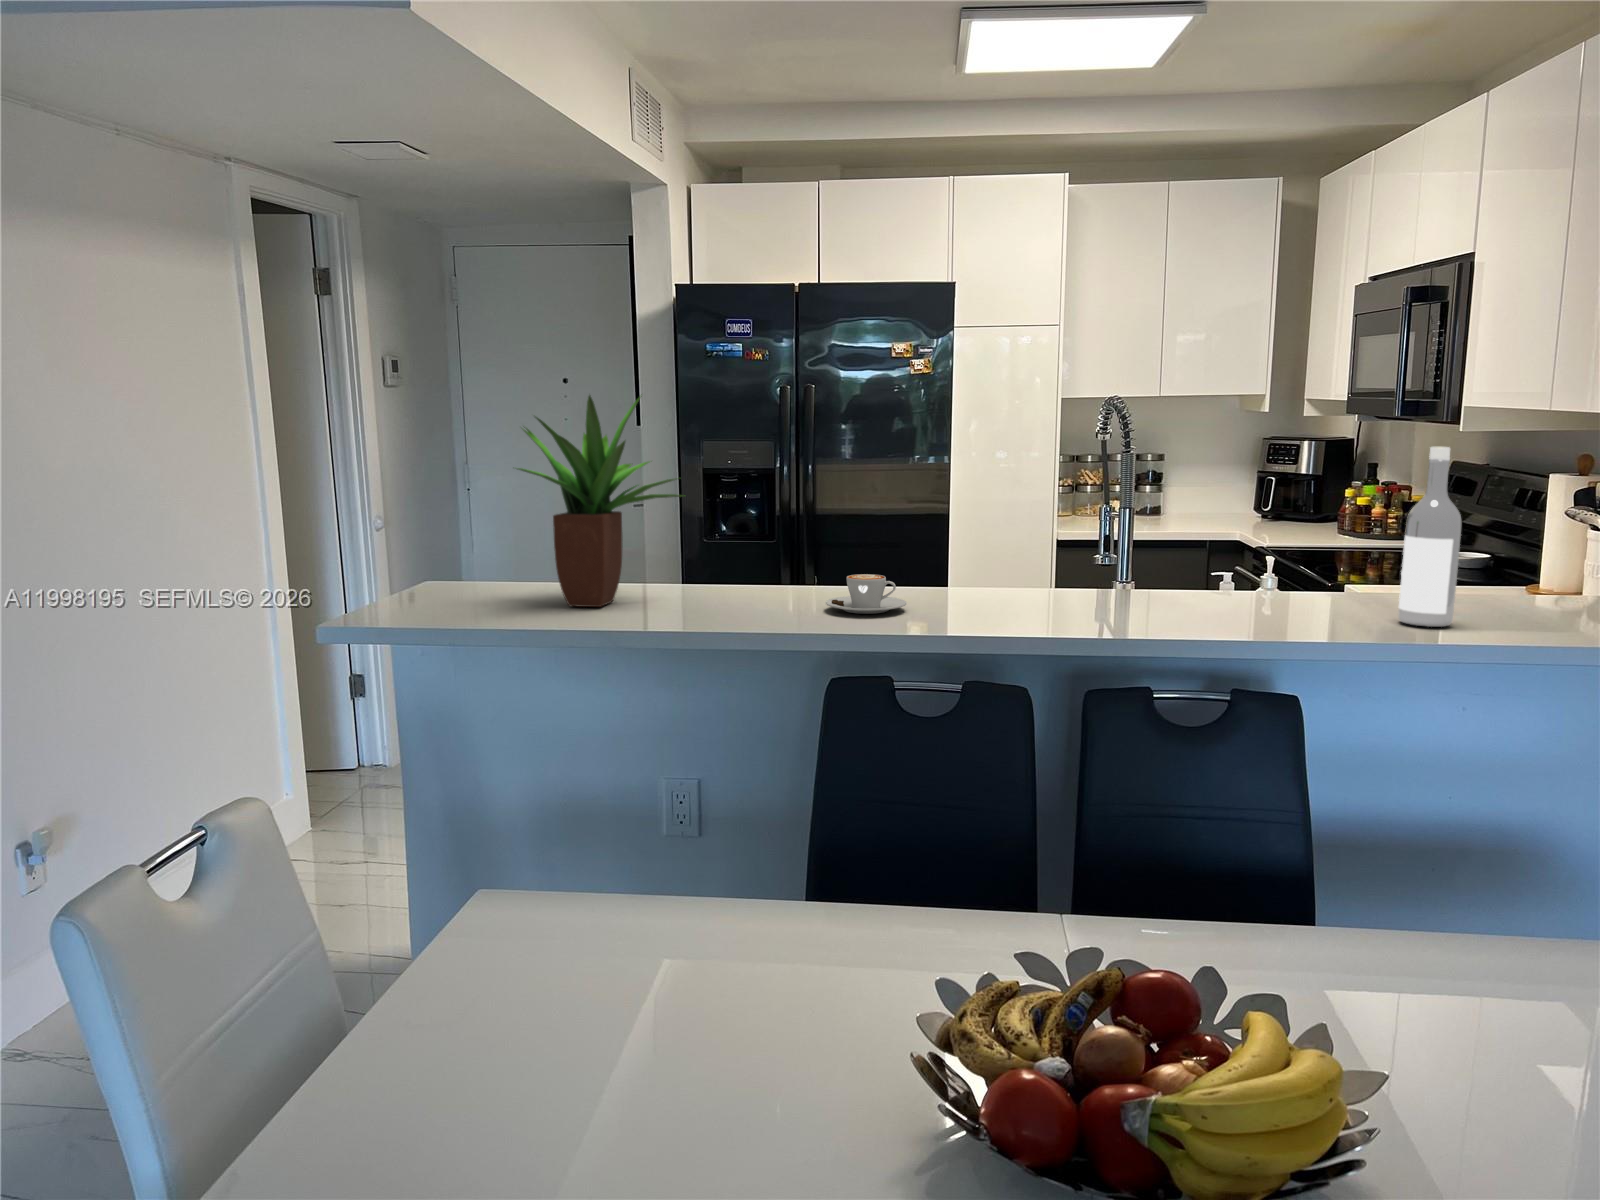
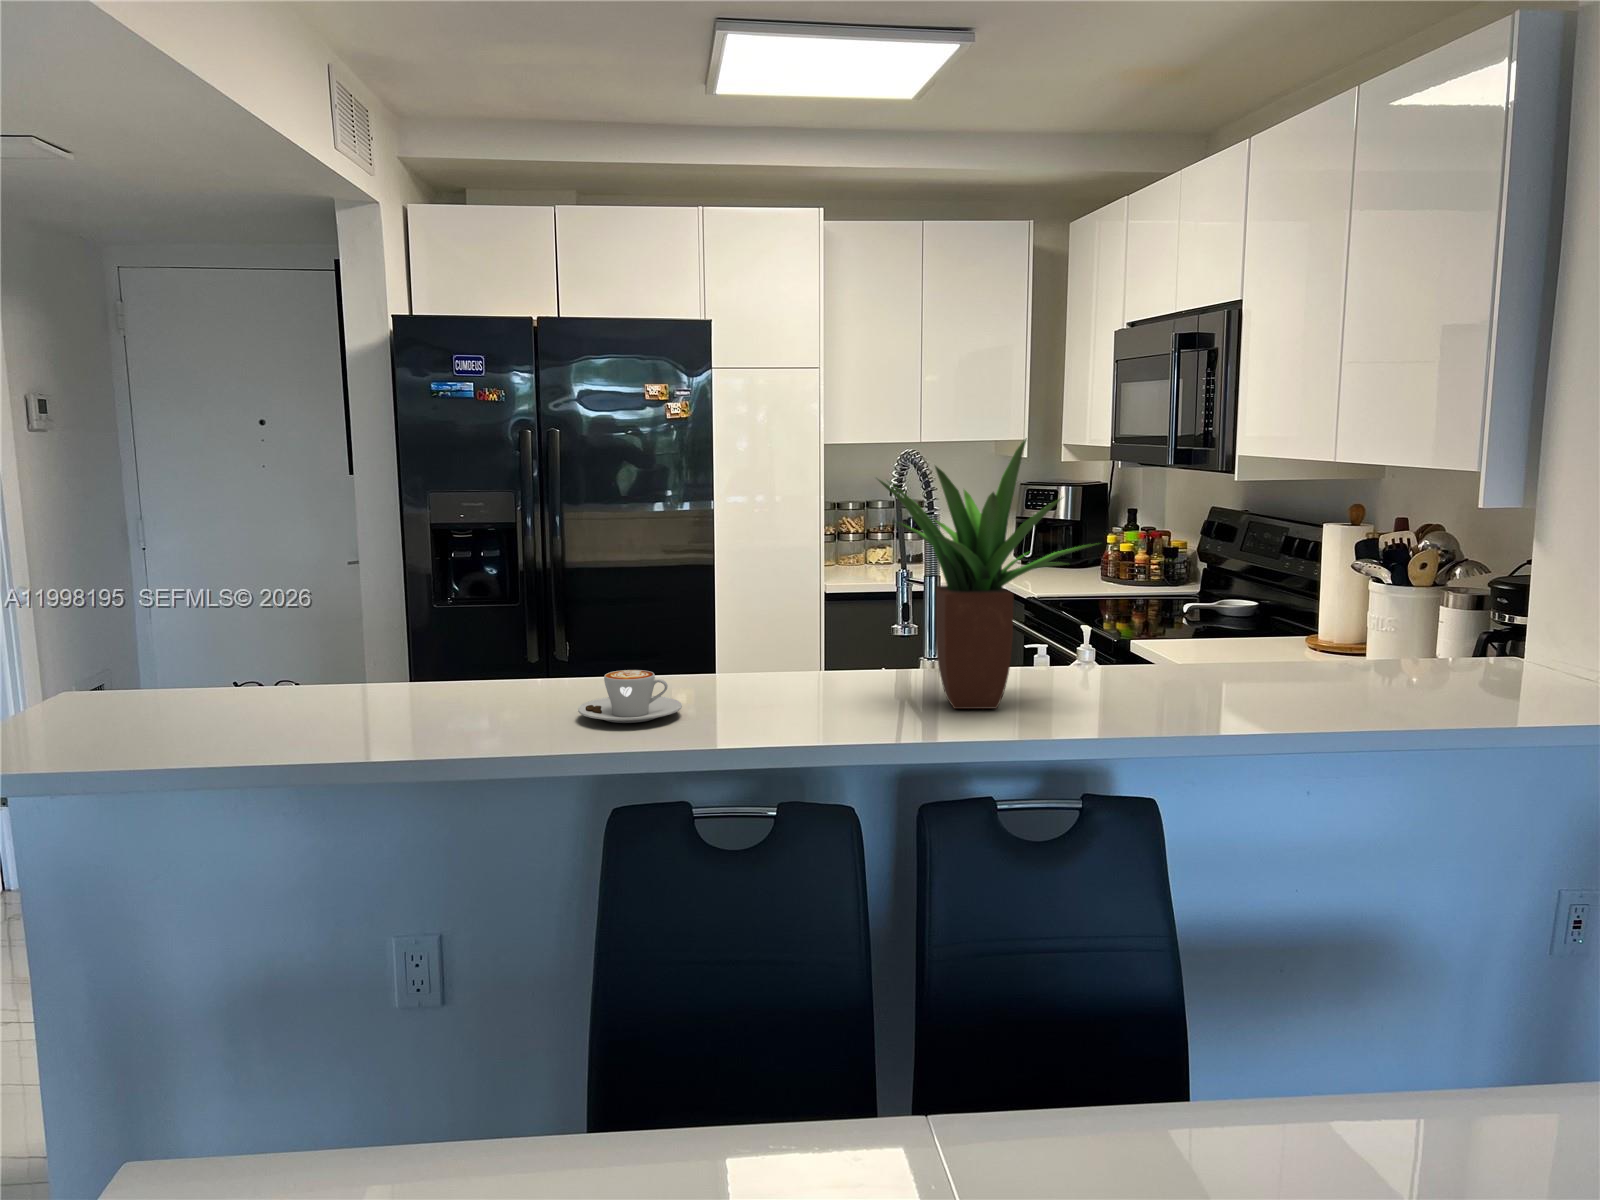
potted plant: present [518,395,682,607] -> present [878,438,1099,709]
wine bottle: present [1398,447,1461,627] -> none [1245,505,1310,710]

